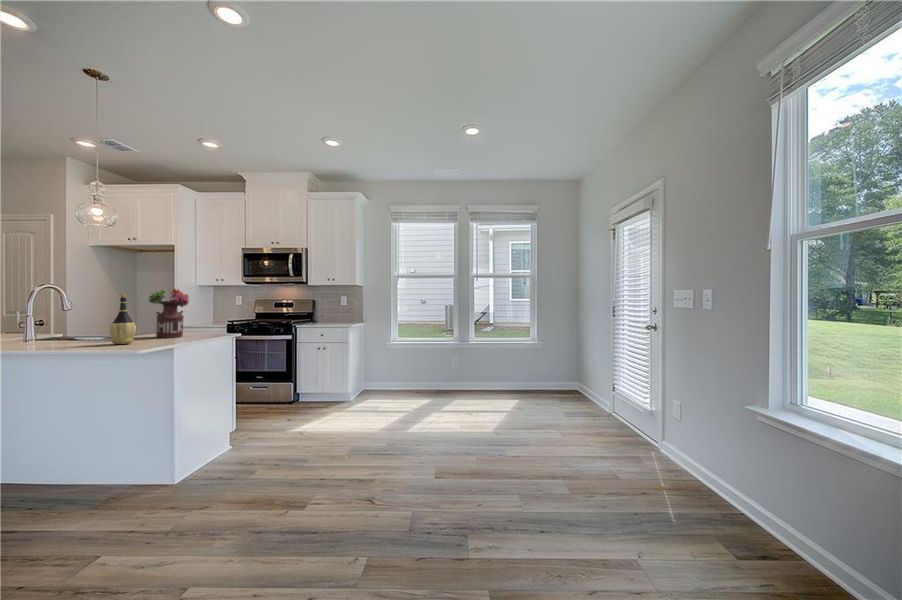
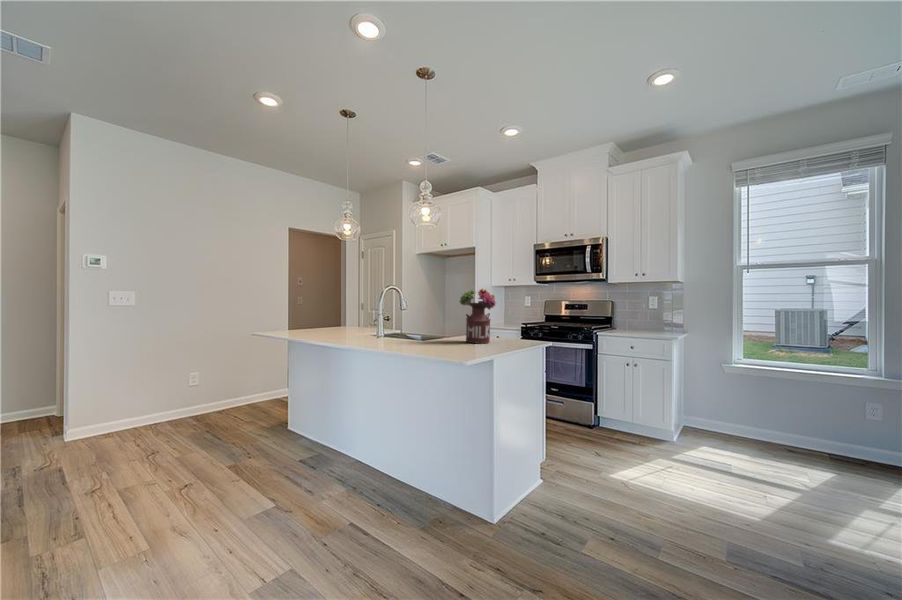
wine bottle: present [109,295,136,344] -> none [429,296,450,350]

